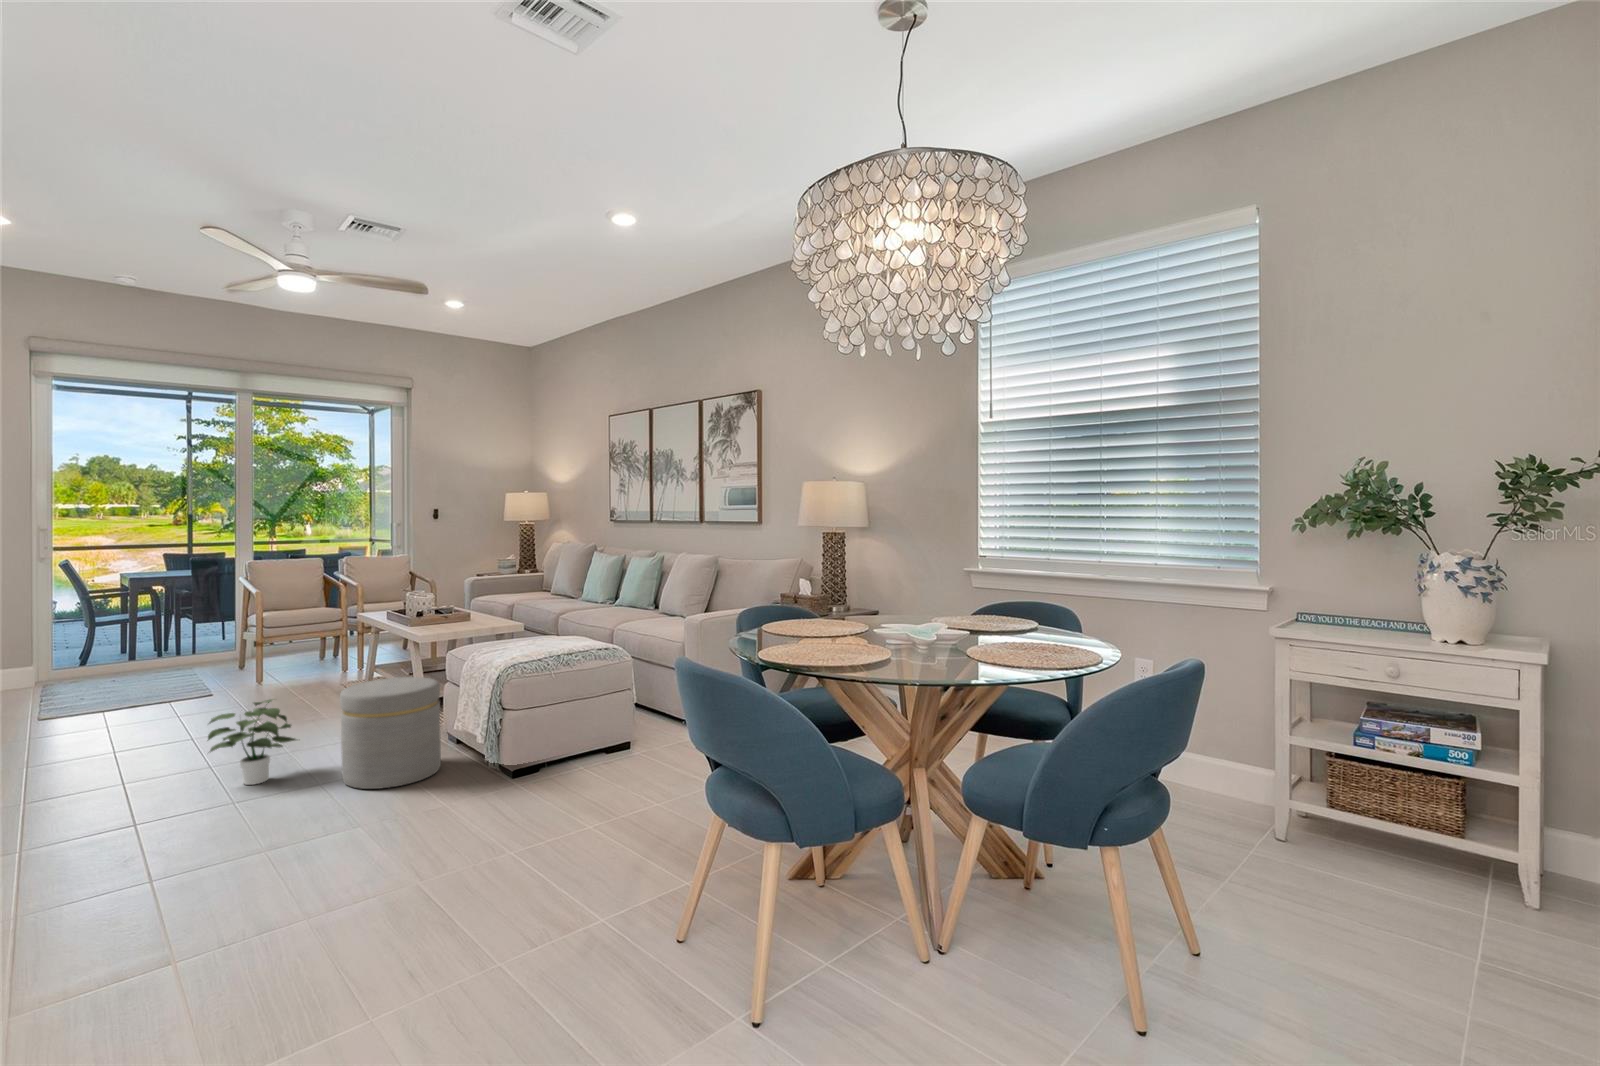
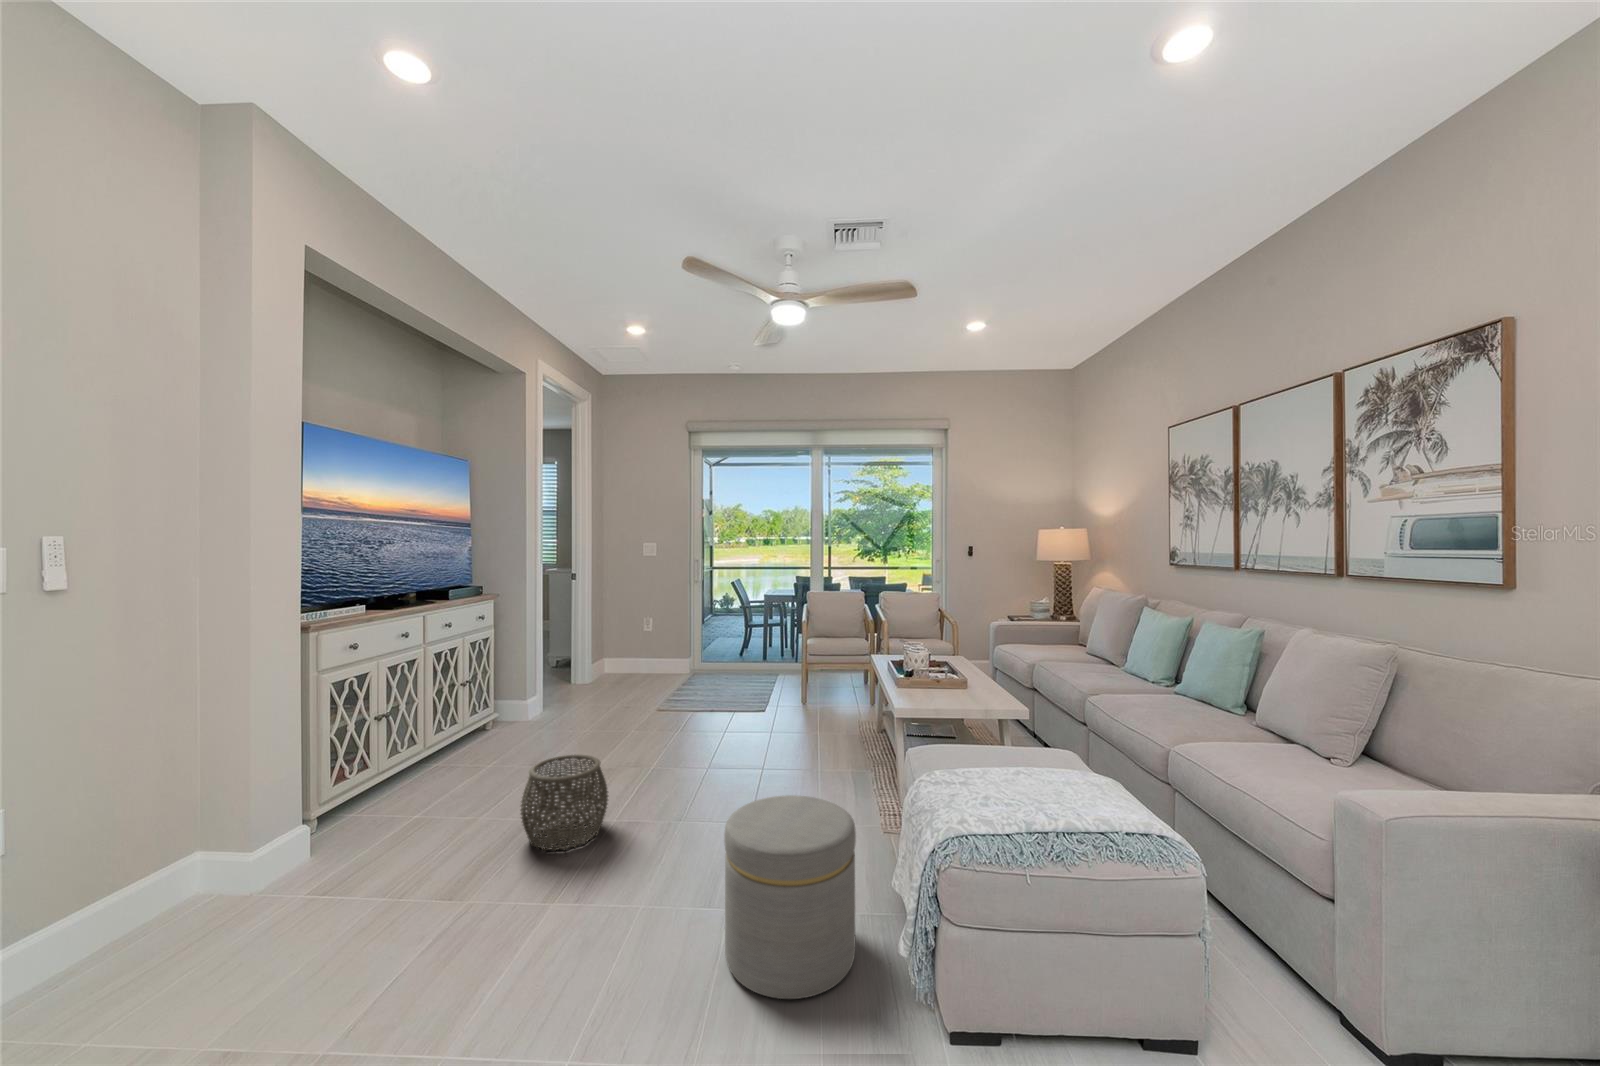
potted plant: present [207,699,296,785] -> none [619,786,713,896]
woven basket: none [32,712,142,801] -> present [520,755,608,851]

